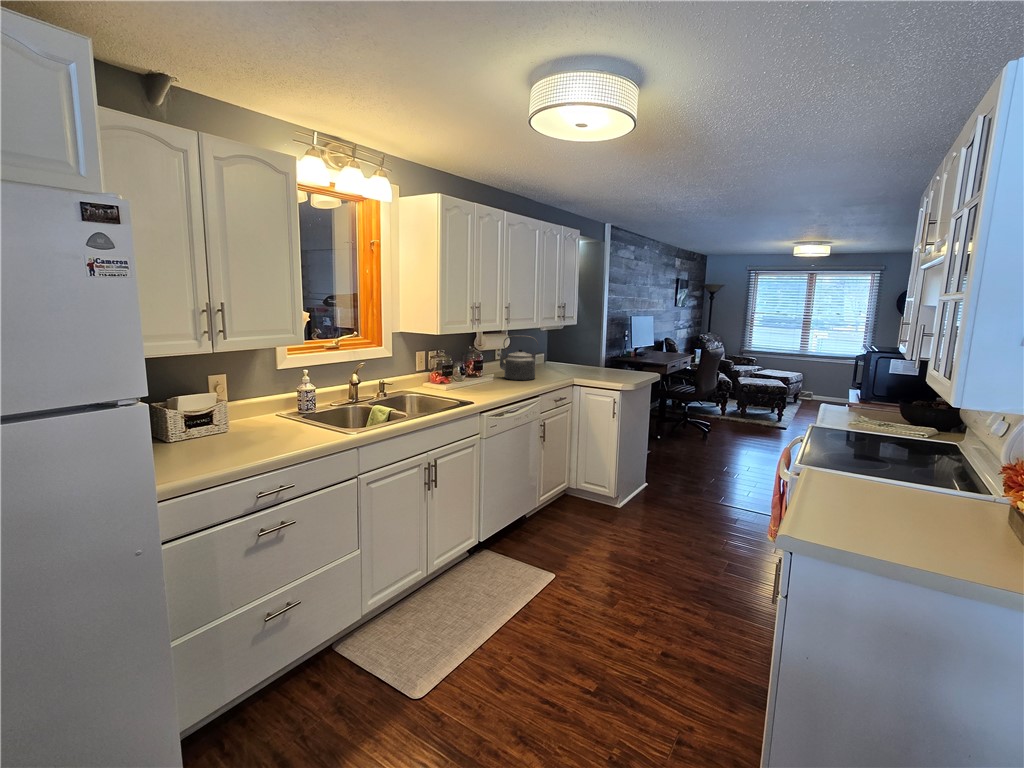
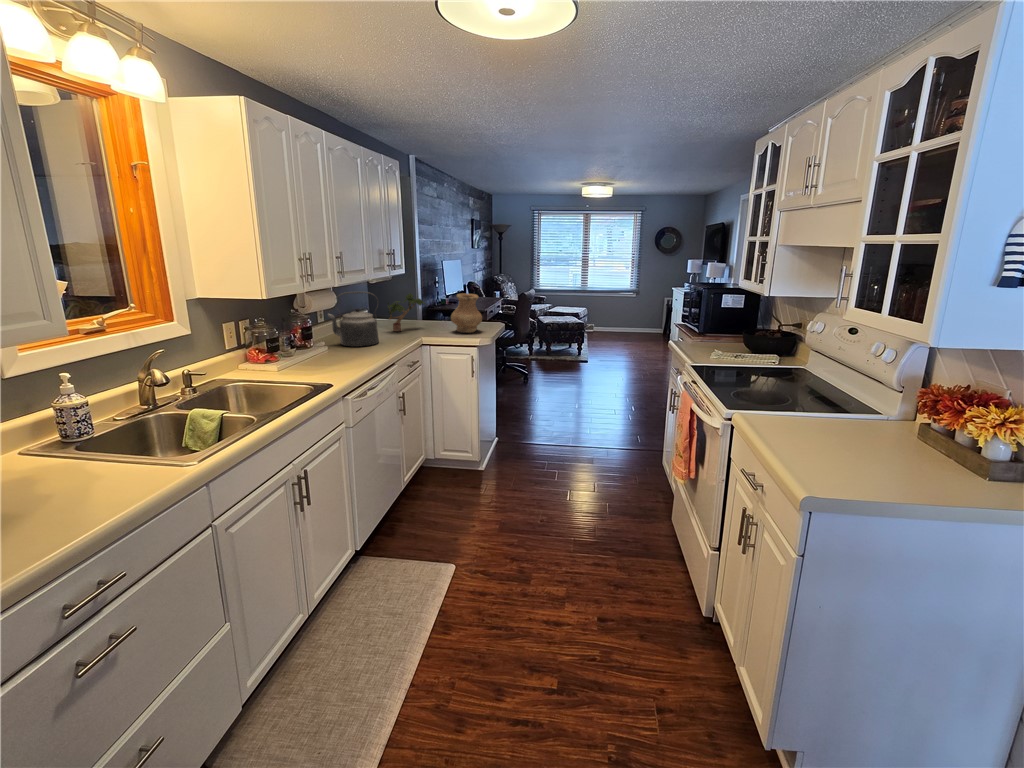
potted plant: none [548,339,589,372] -> present [388,293,425,331]
vase: none [604,343,633,378] -> present [451,293,482,333]

